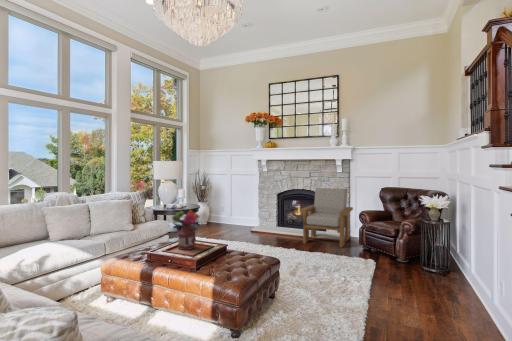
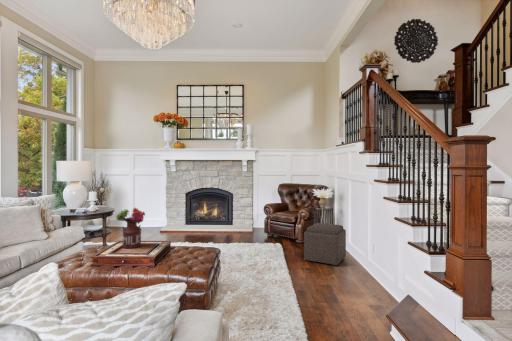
armchair: present [300,188,353,247] -> none [213,186,256,237]
ottoman: none [396,240,462,301] -> present [304,223,346,266]

